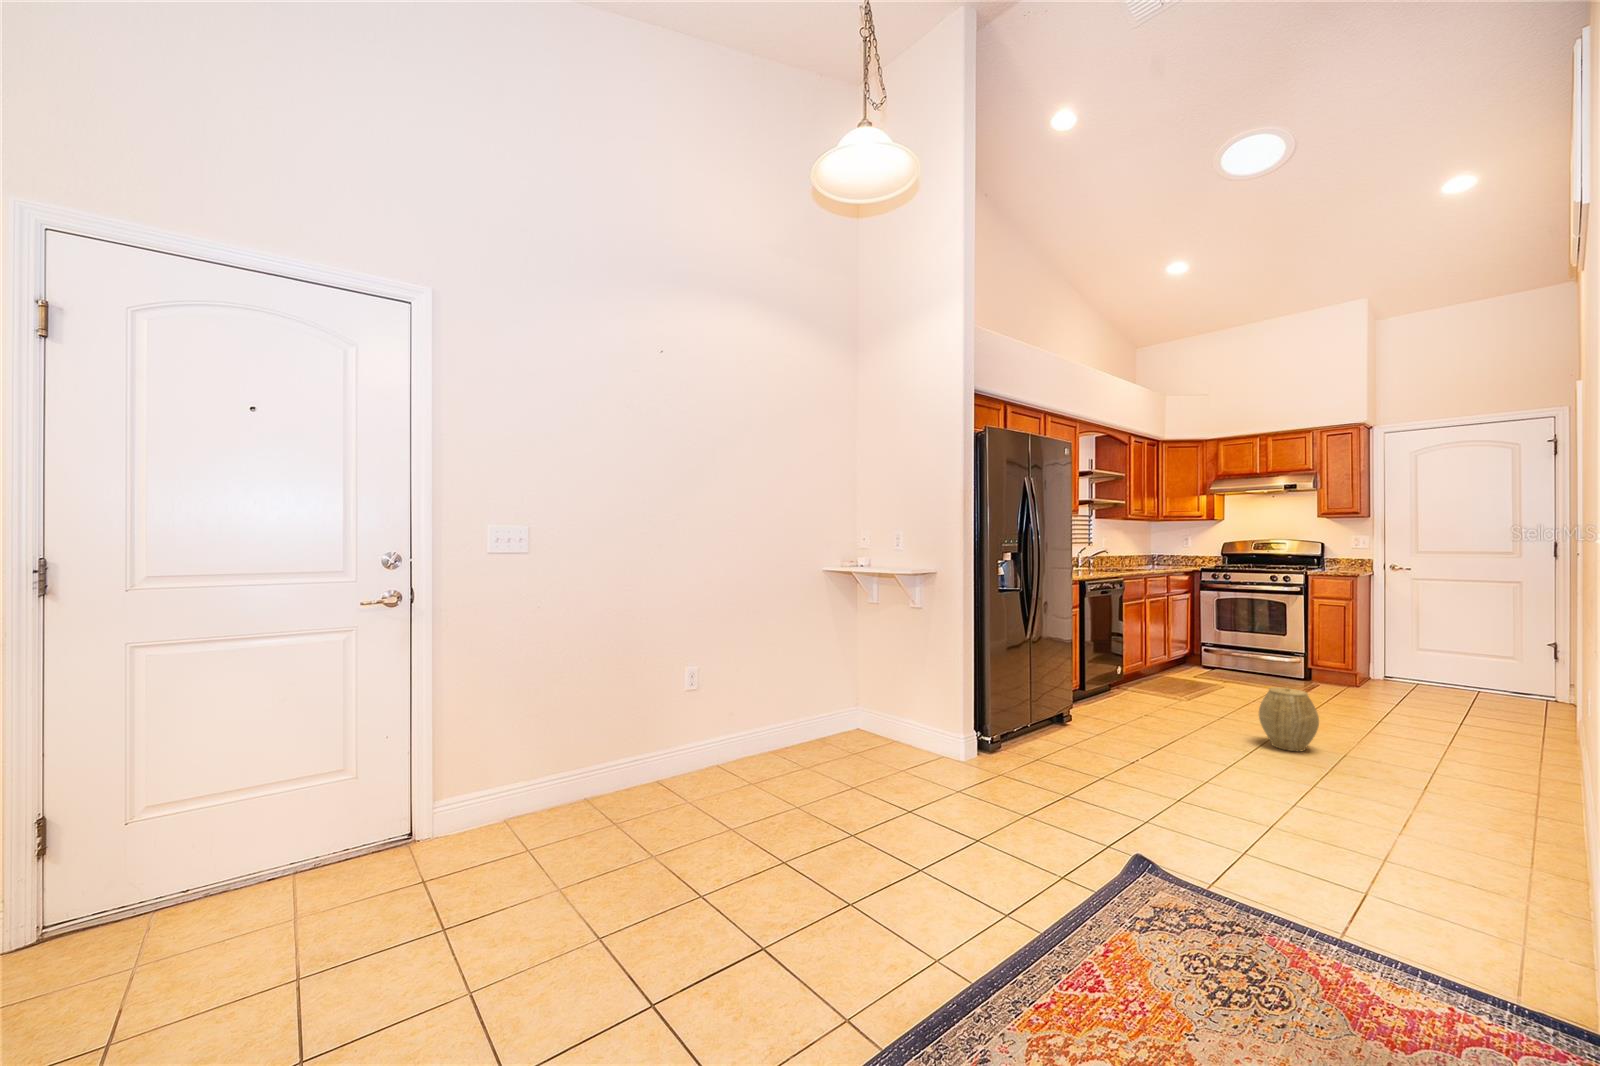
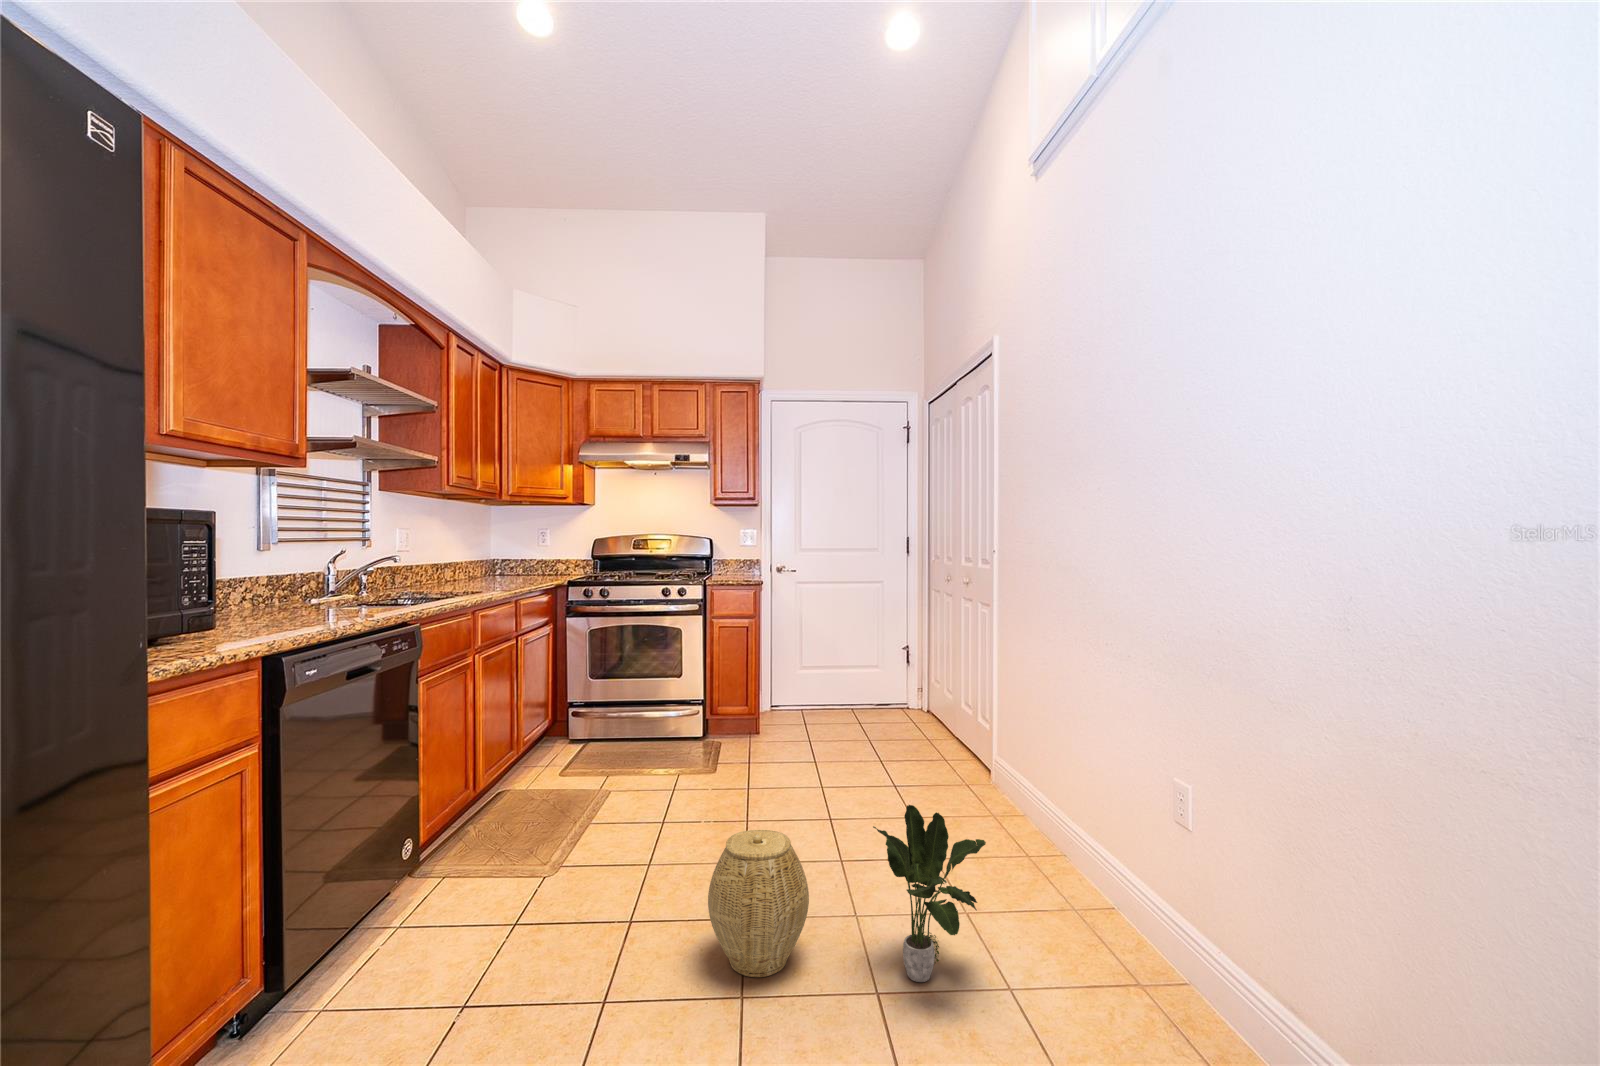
potted plant: none [1354,684,1431,773] -> present [873,805,986,982]

